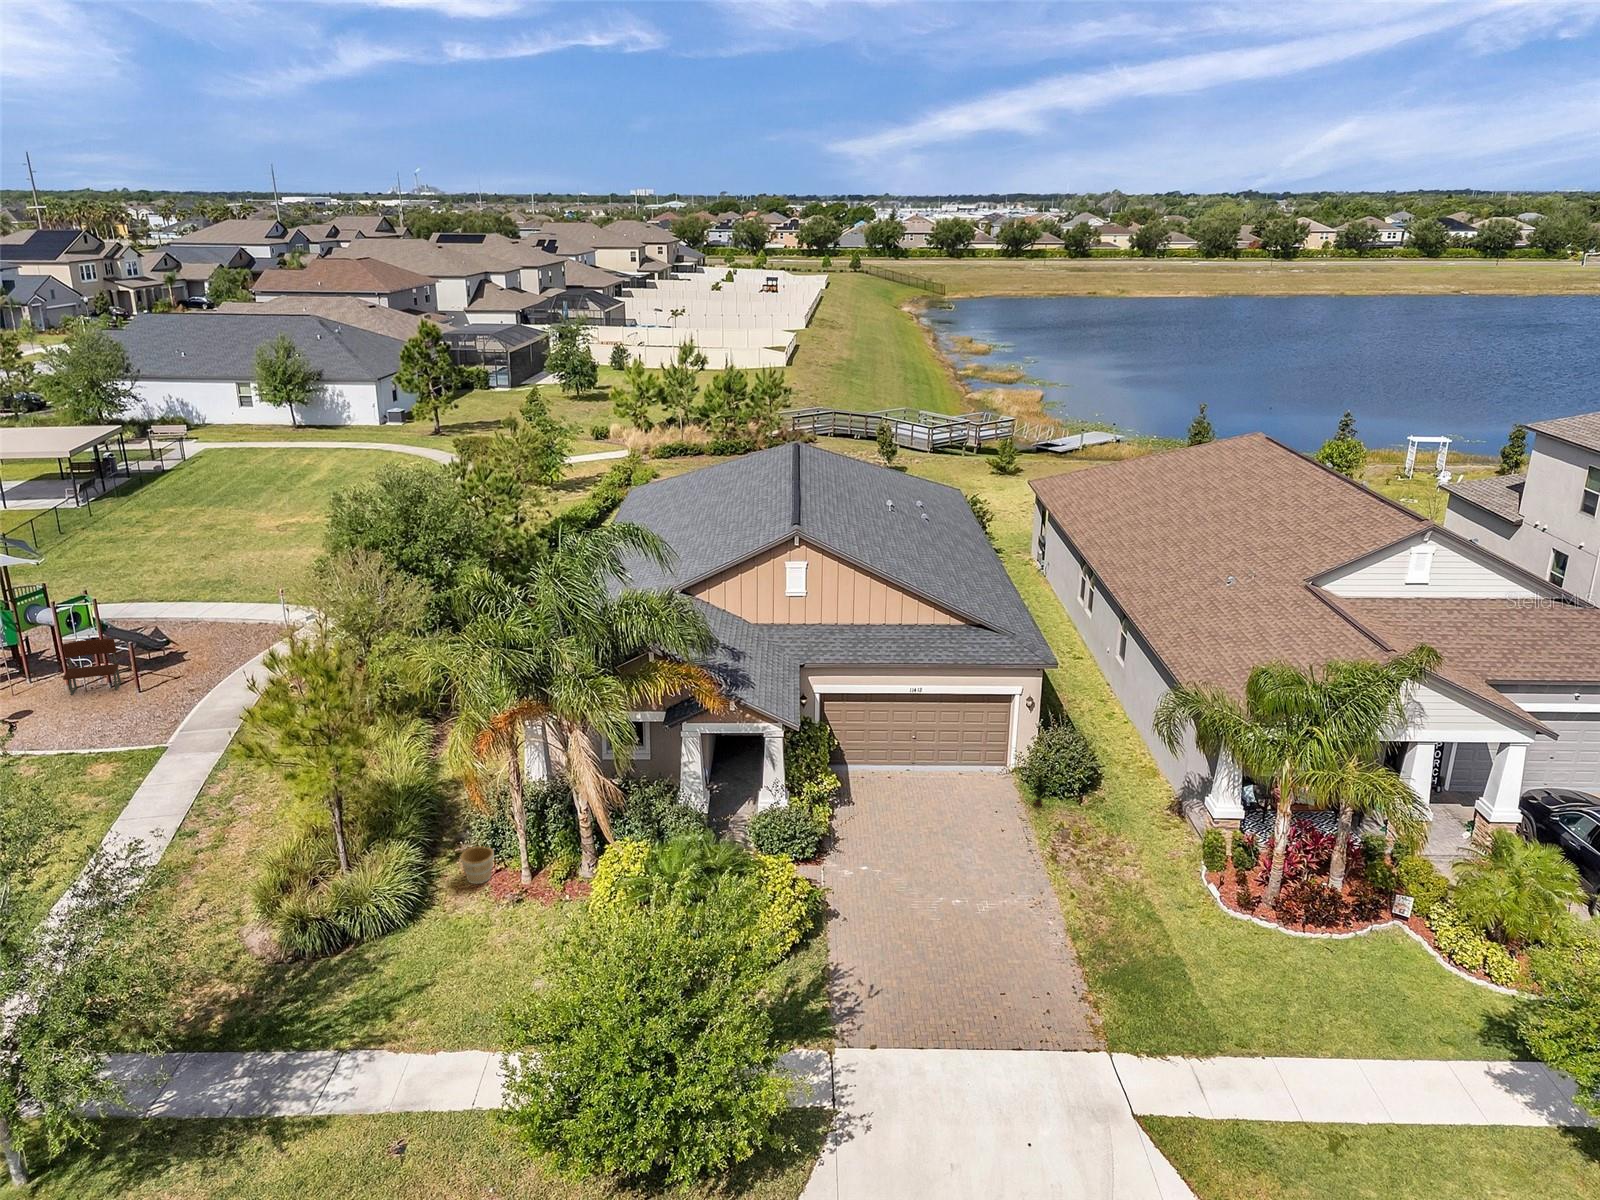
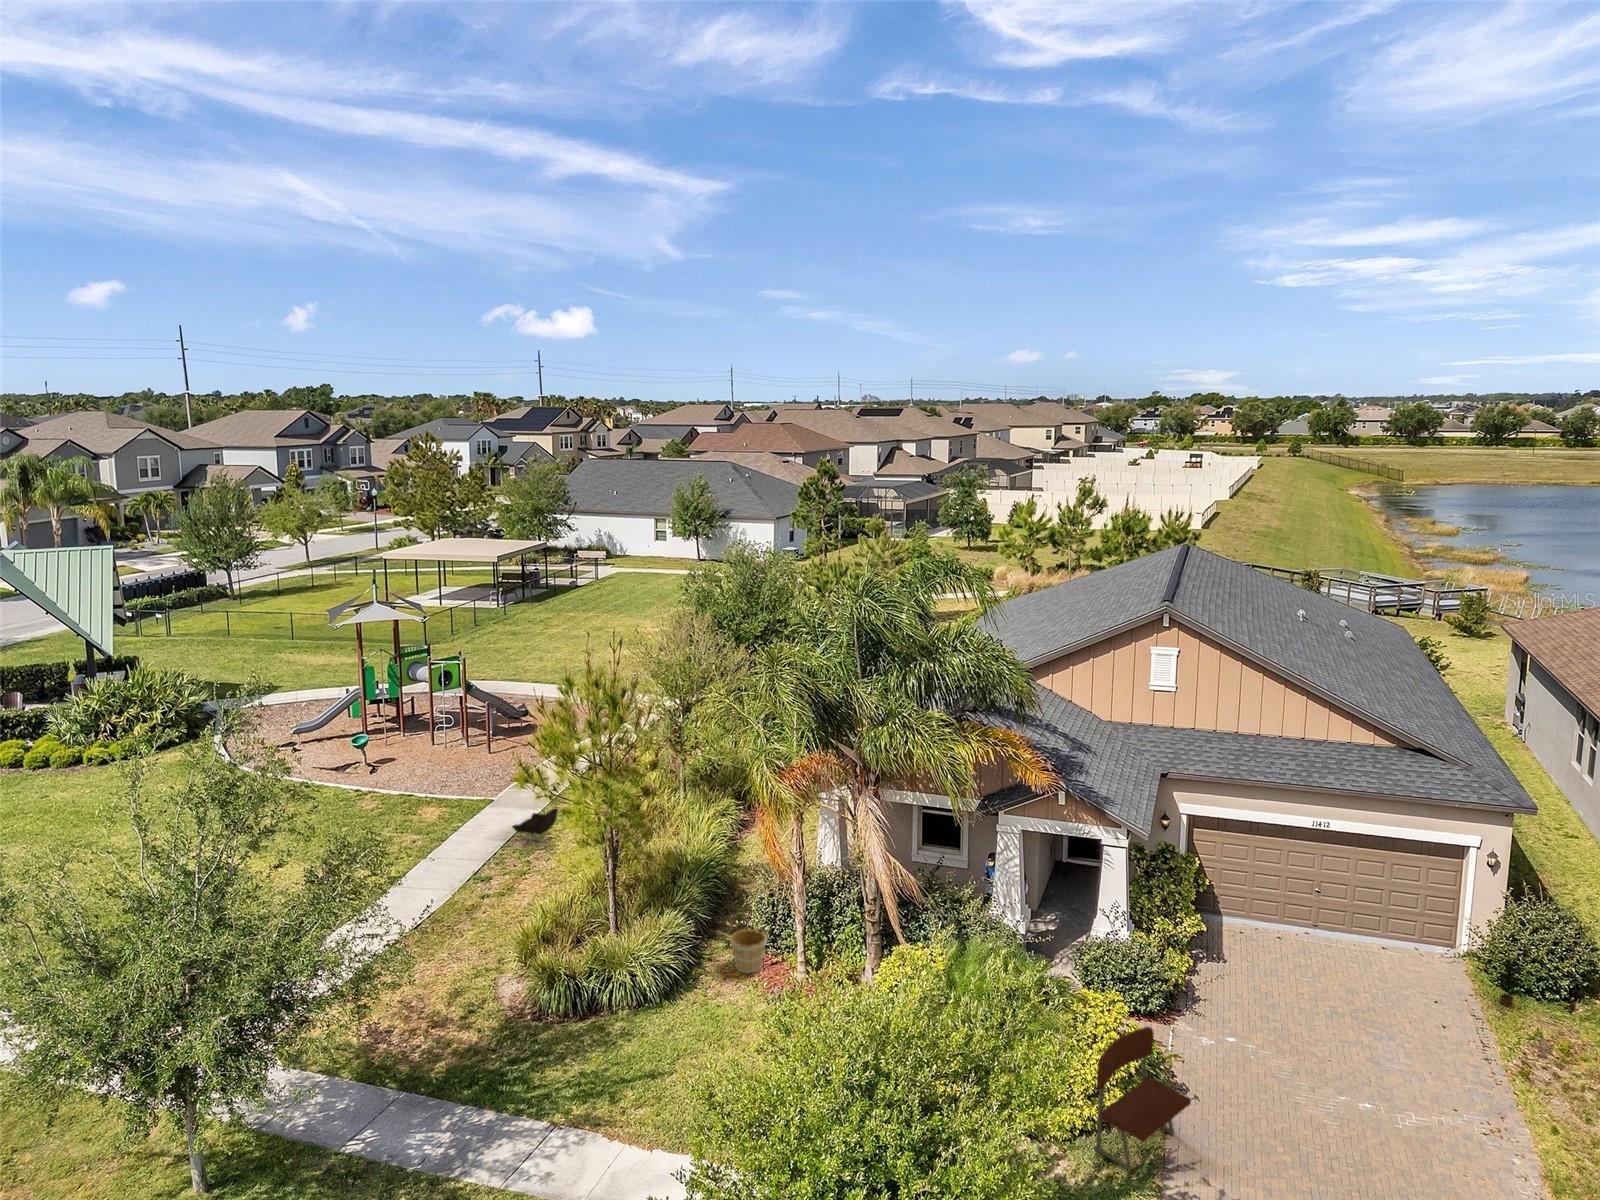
bench: present [63,639,121,695] -> present [1095,1027,1191,1171]
lounge chair: none [202,754,249,795] -> present [513,808,558,844]

